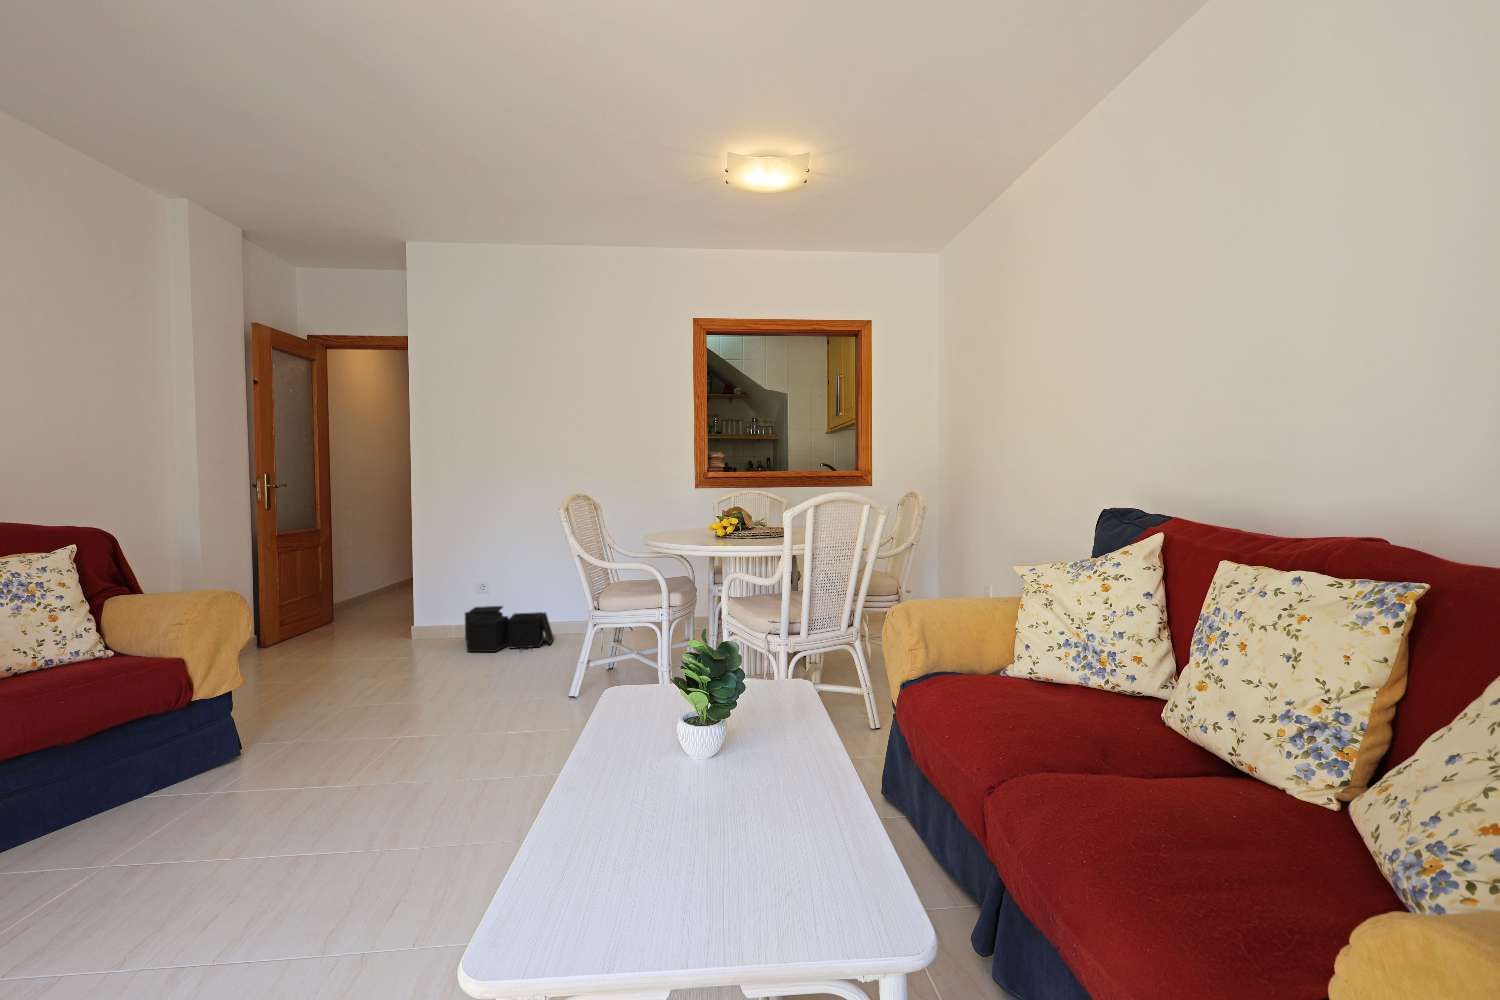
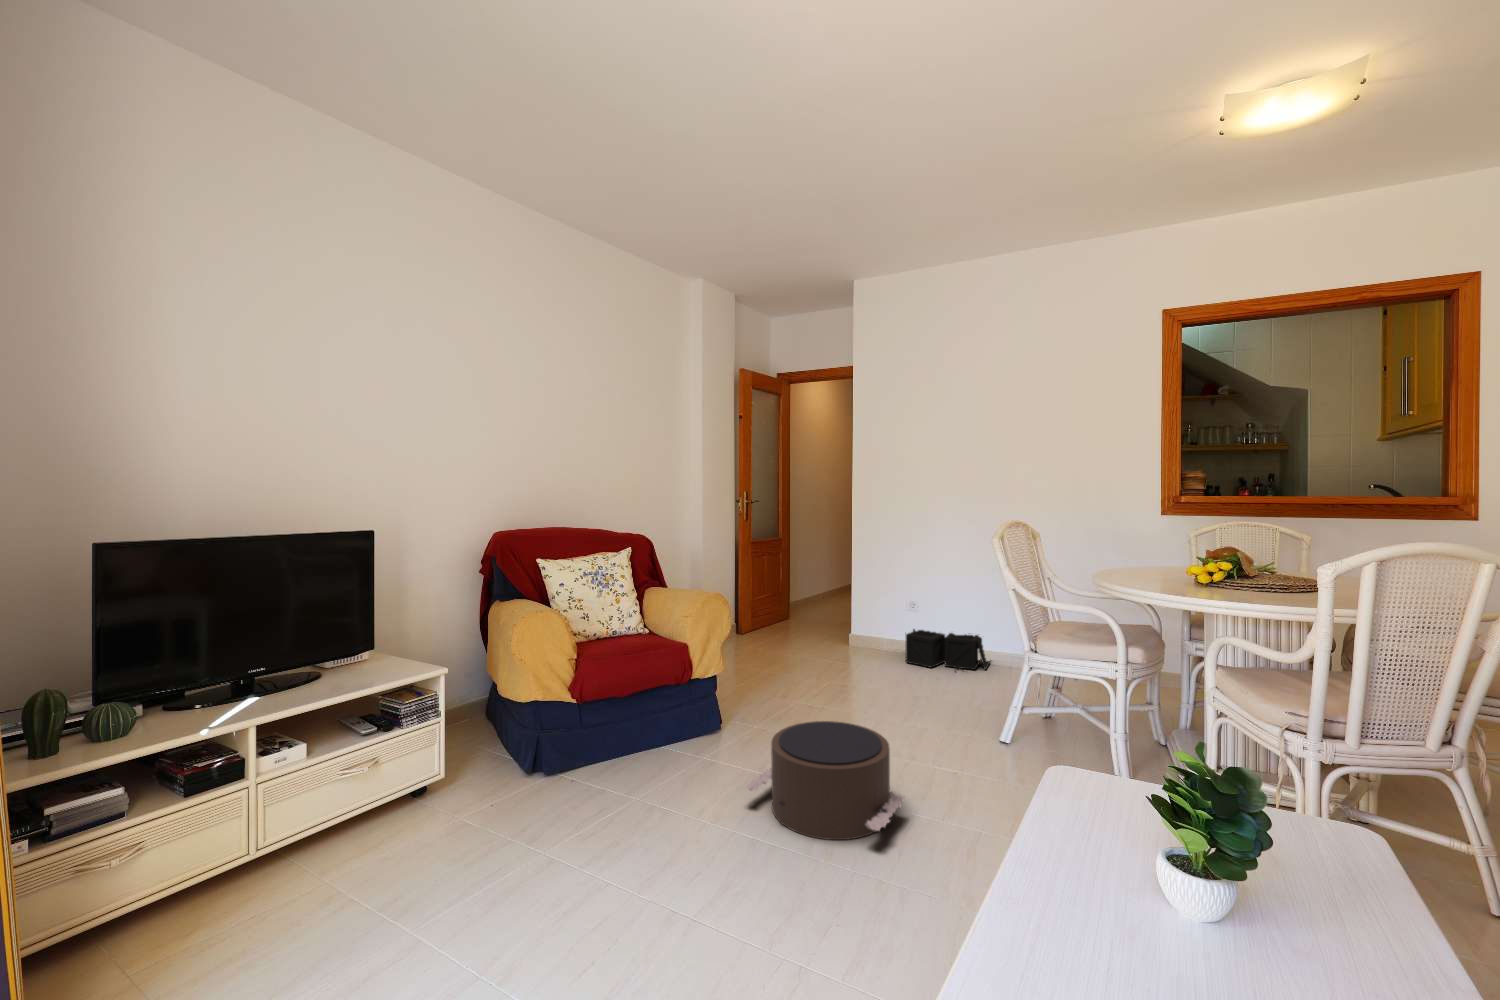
pouf: none [294,705,483,825] -> present [746,721,905,840]

